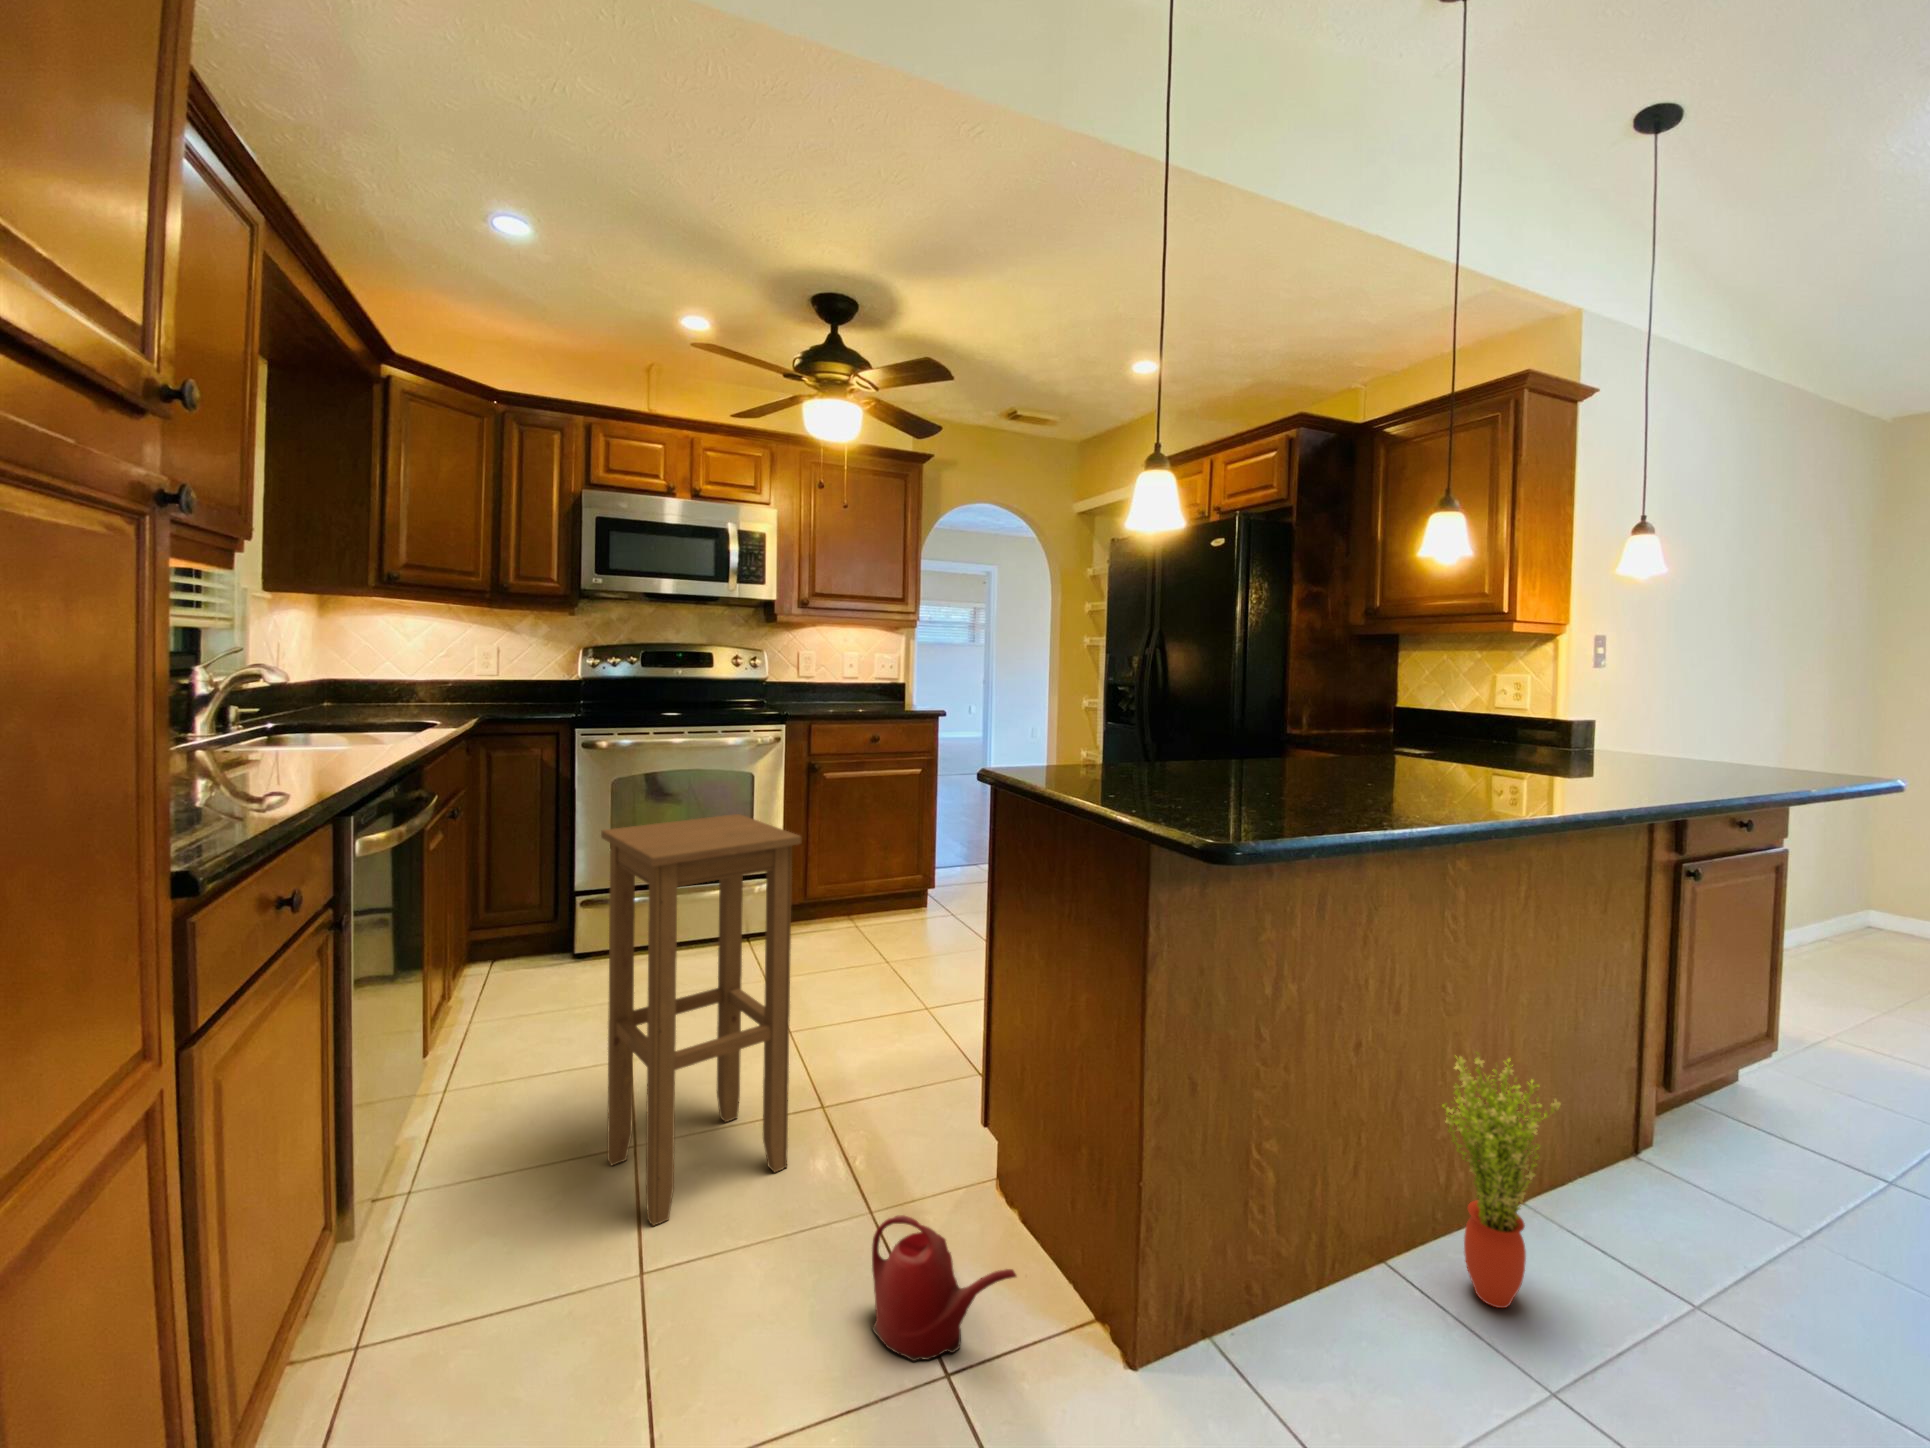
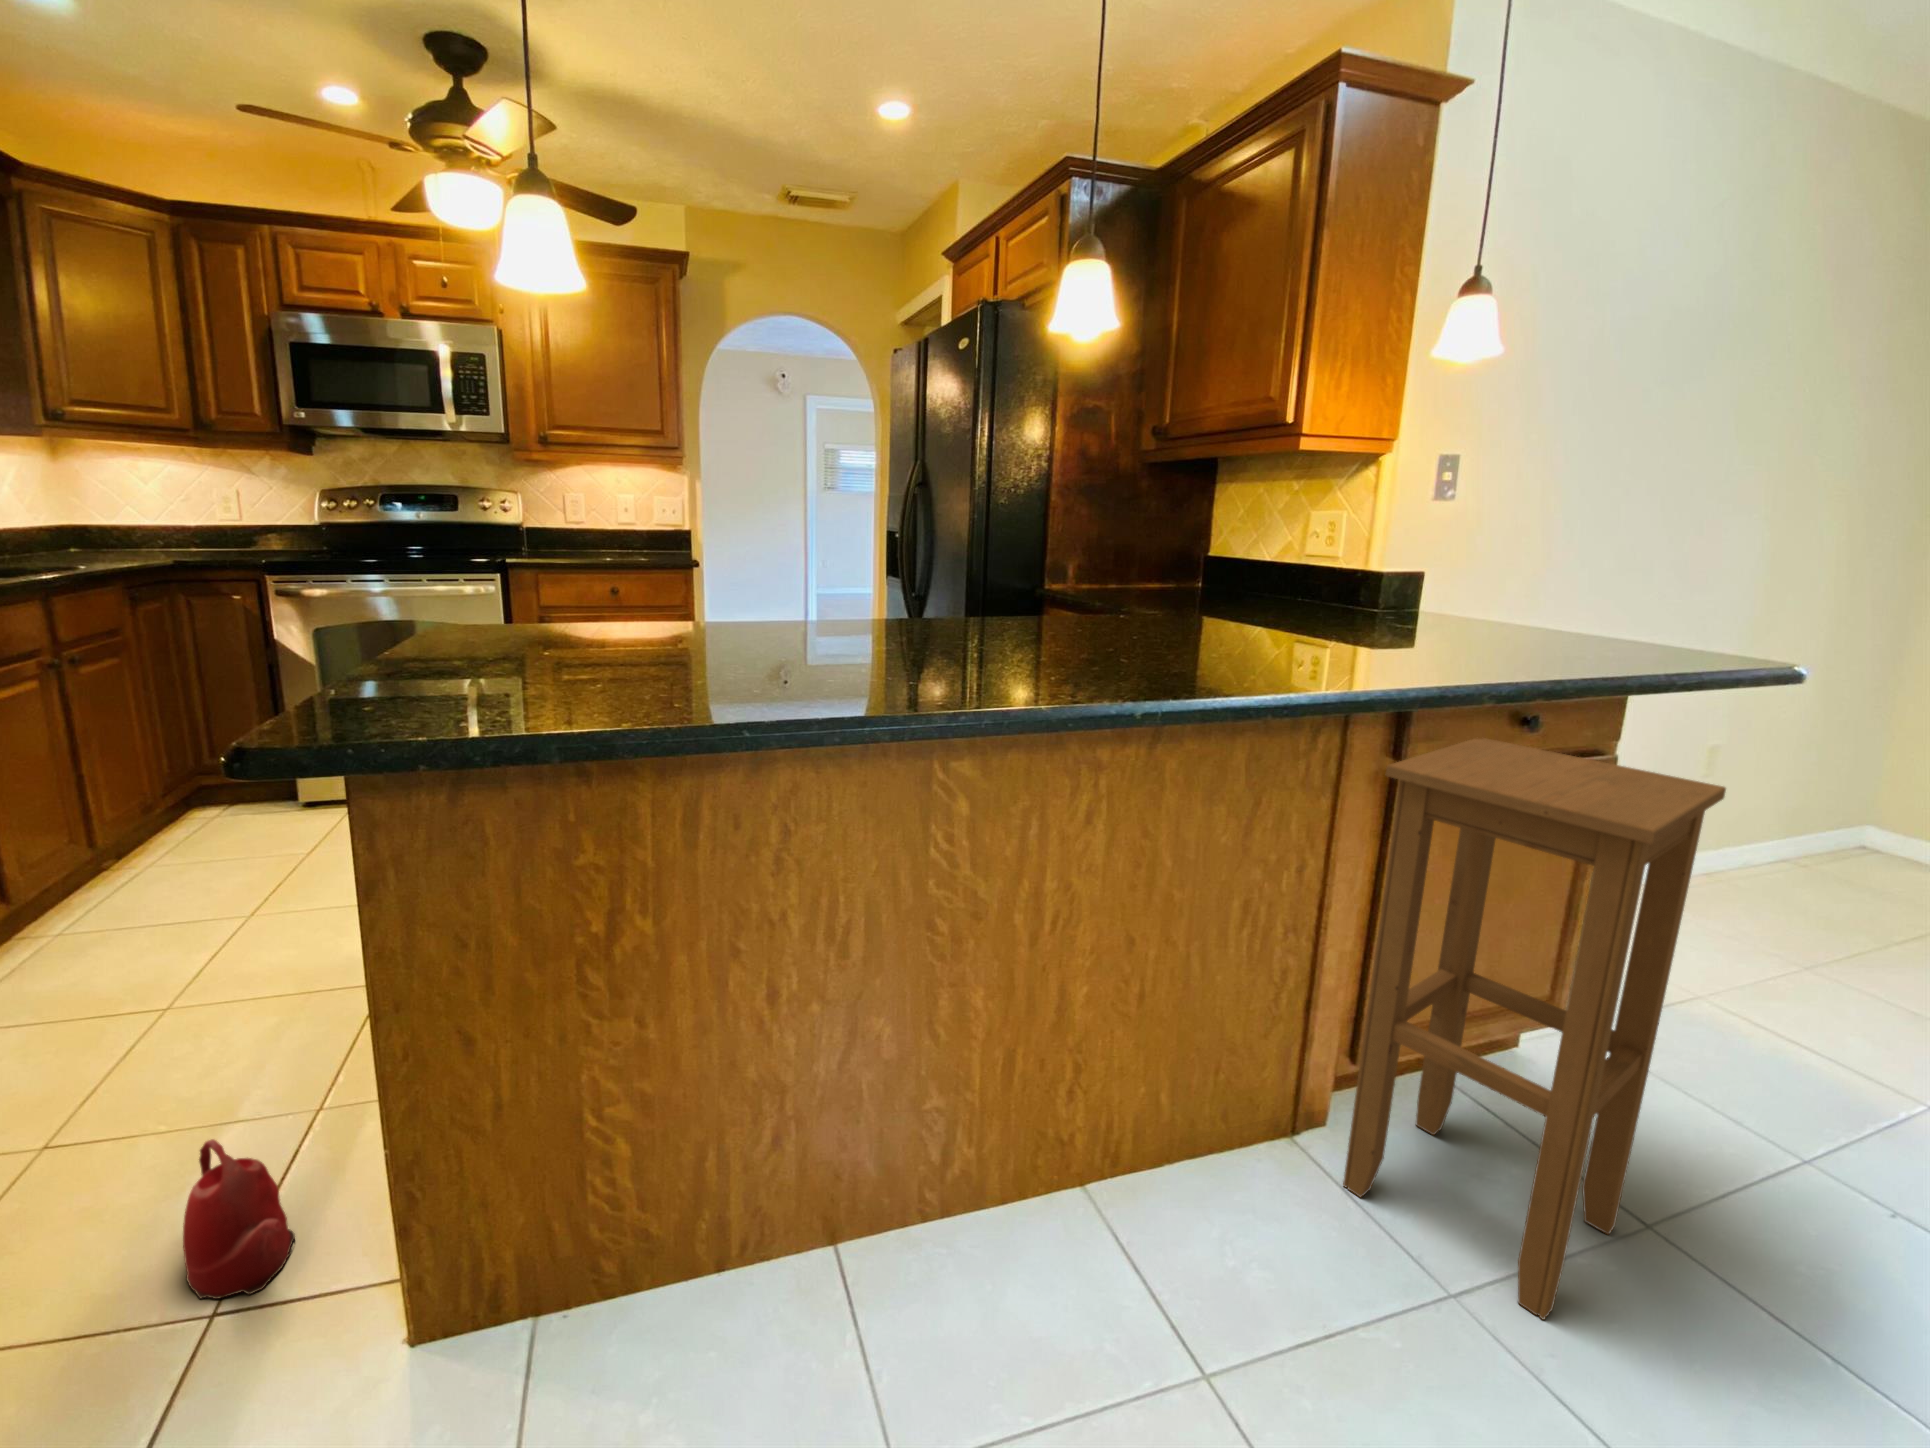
stool: present [601,814,801,1226] -> present [1343,738,1726,1319]
potted plant: present [1442,1052,1561,1308] -> none [860,1014,1007,1325]

